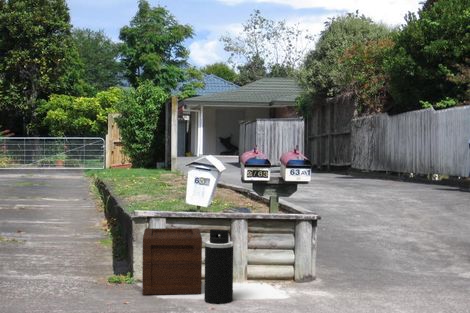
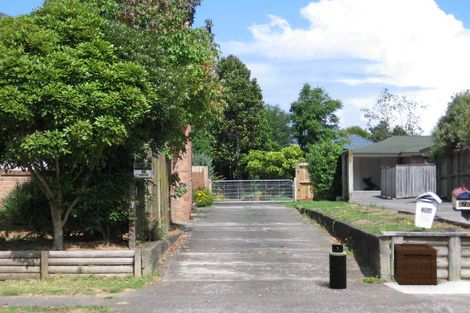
trash can: present [204,229,233,304] -> present [329,244,347,289]

